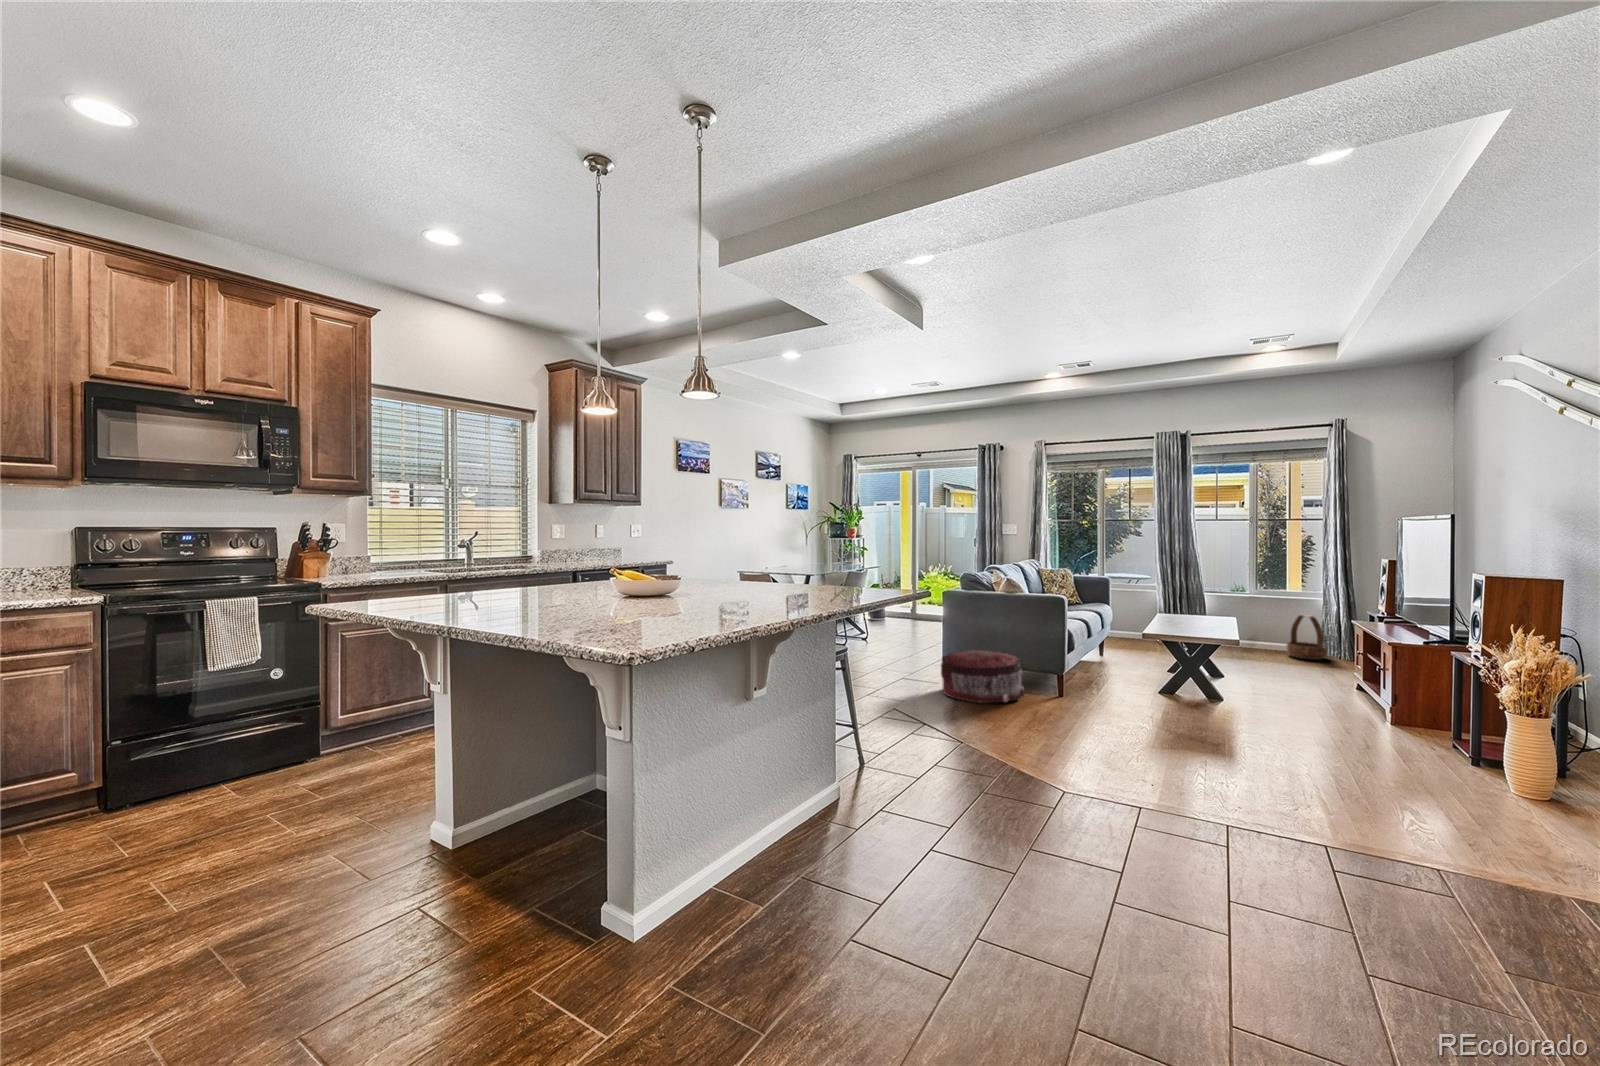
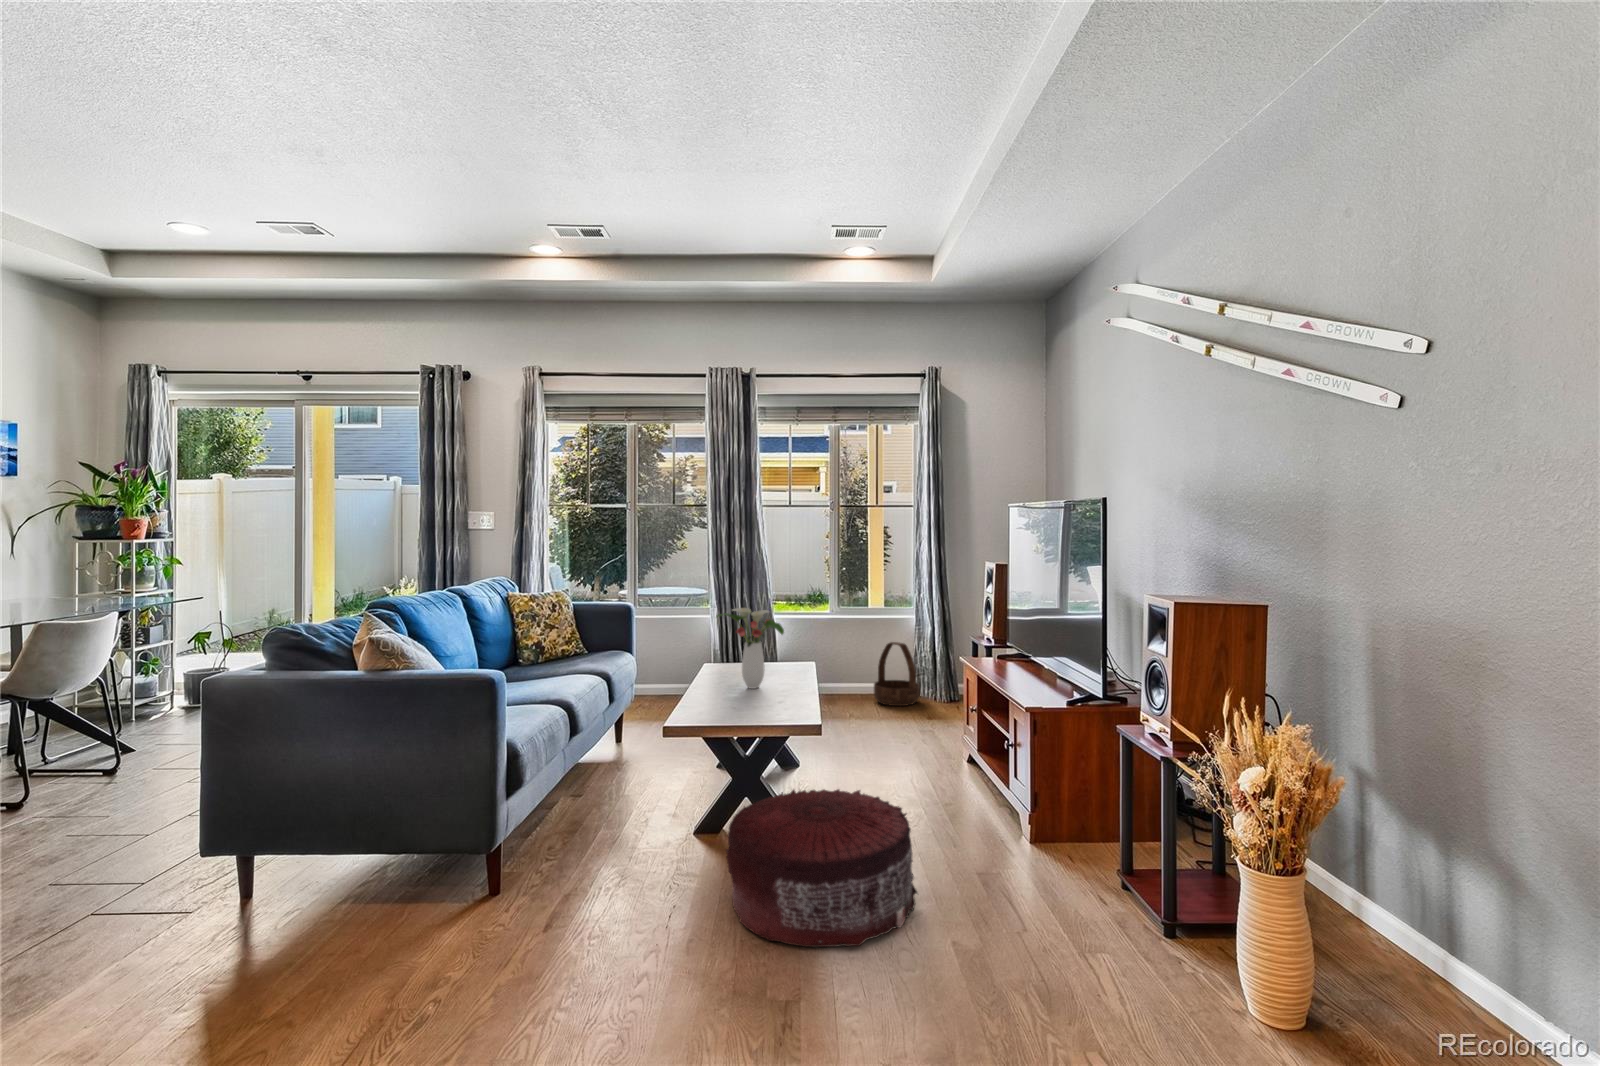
flower arrangement: none [1171,579,1215,624] -> present [716,608,784,689]
pouf: present [941,650,1024,703] -> present [726,789,917,947]

